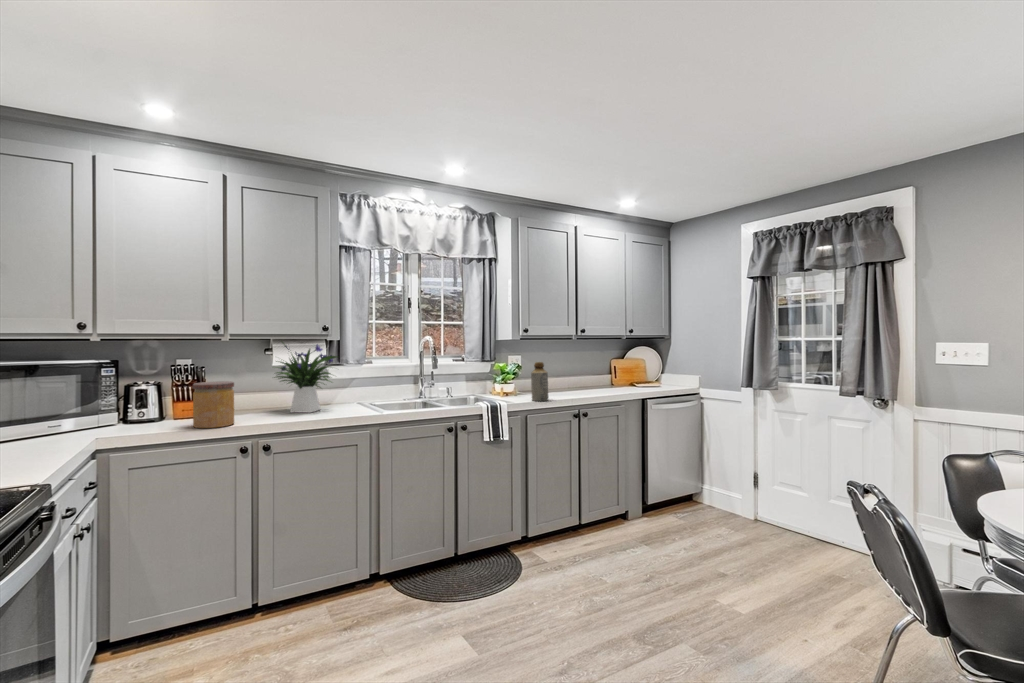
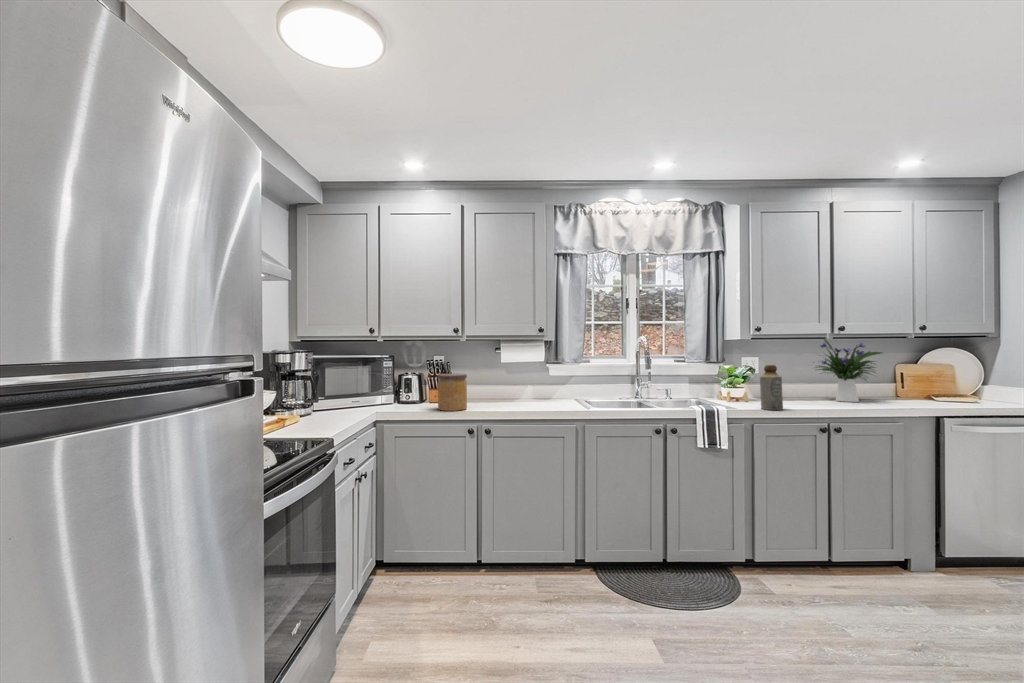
flower arrangement: present [274,342,338,413] -> present [818,339,881,402]

